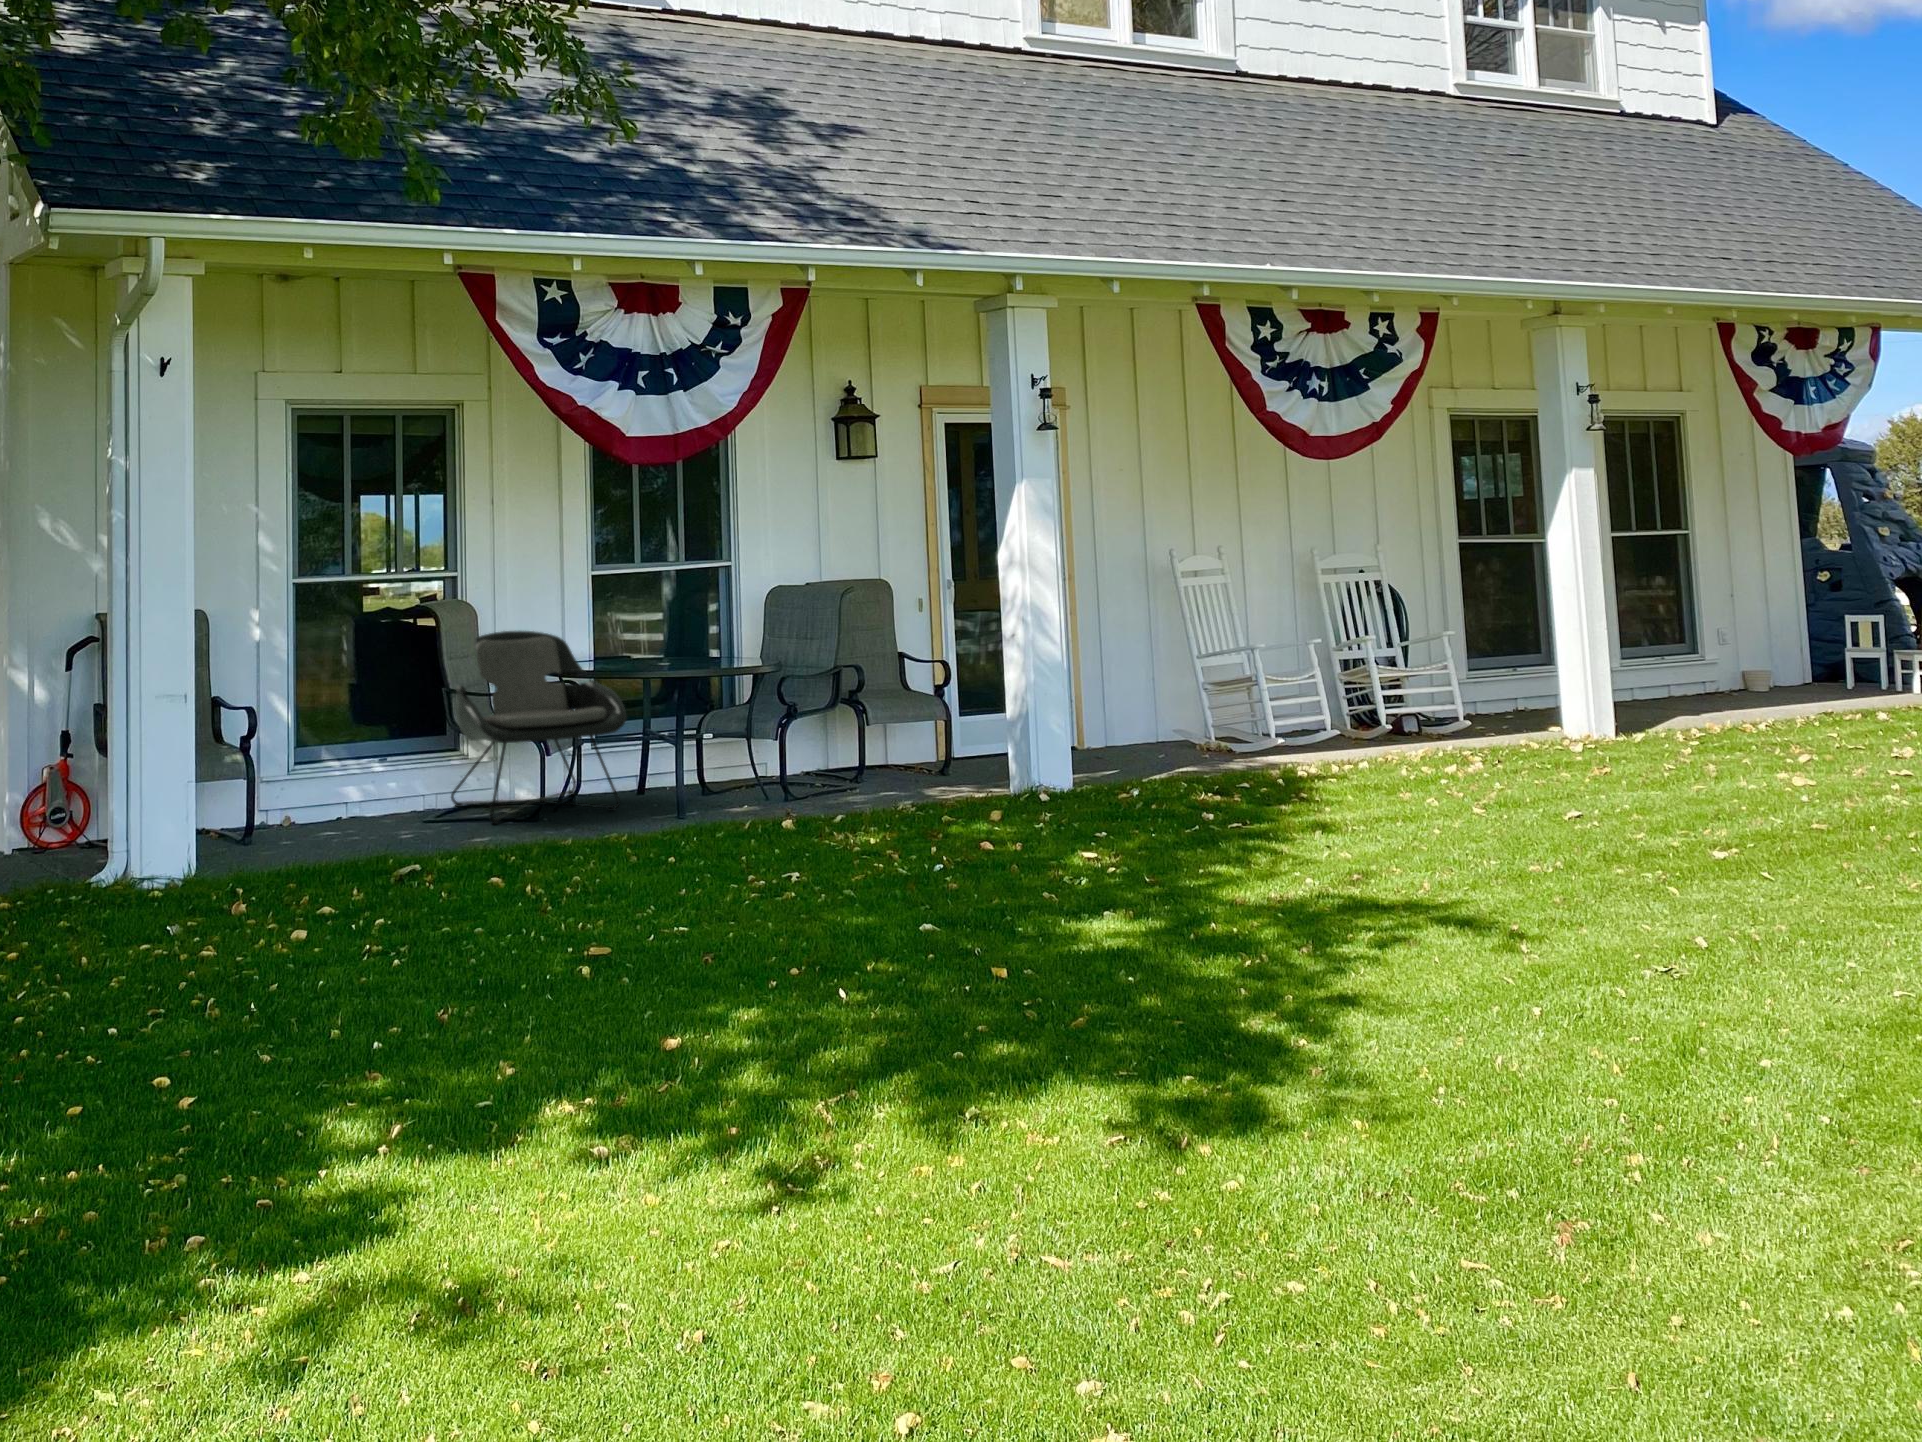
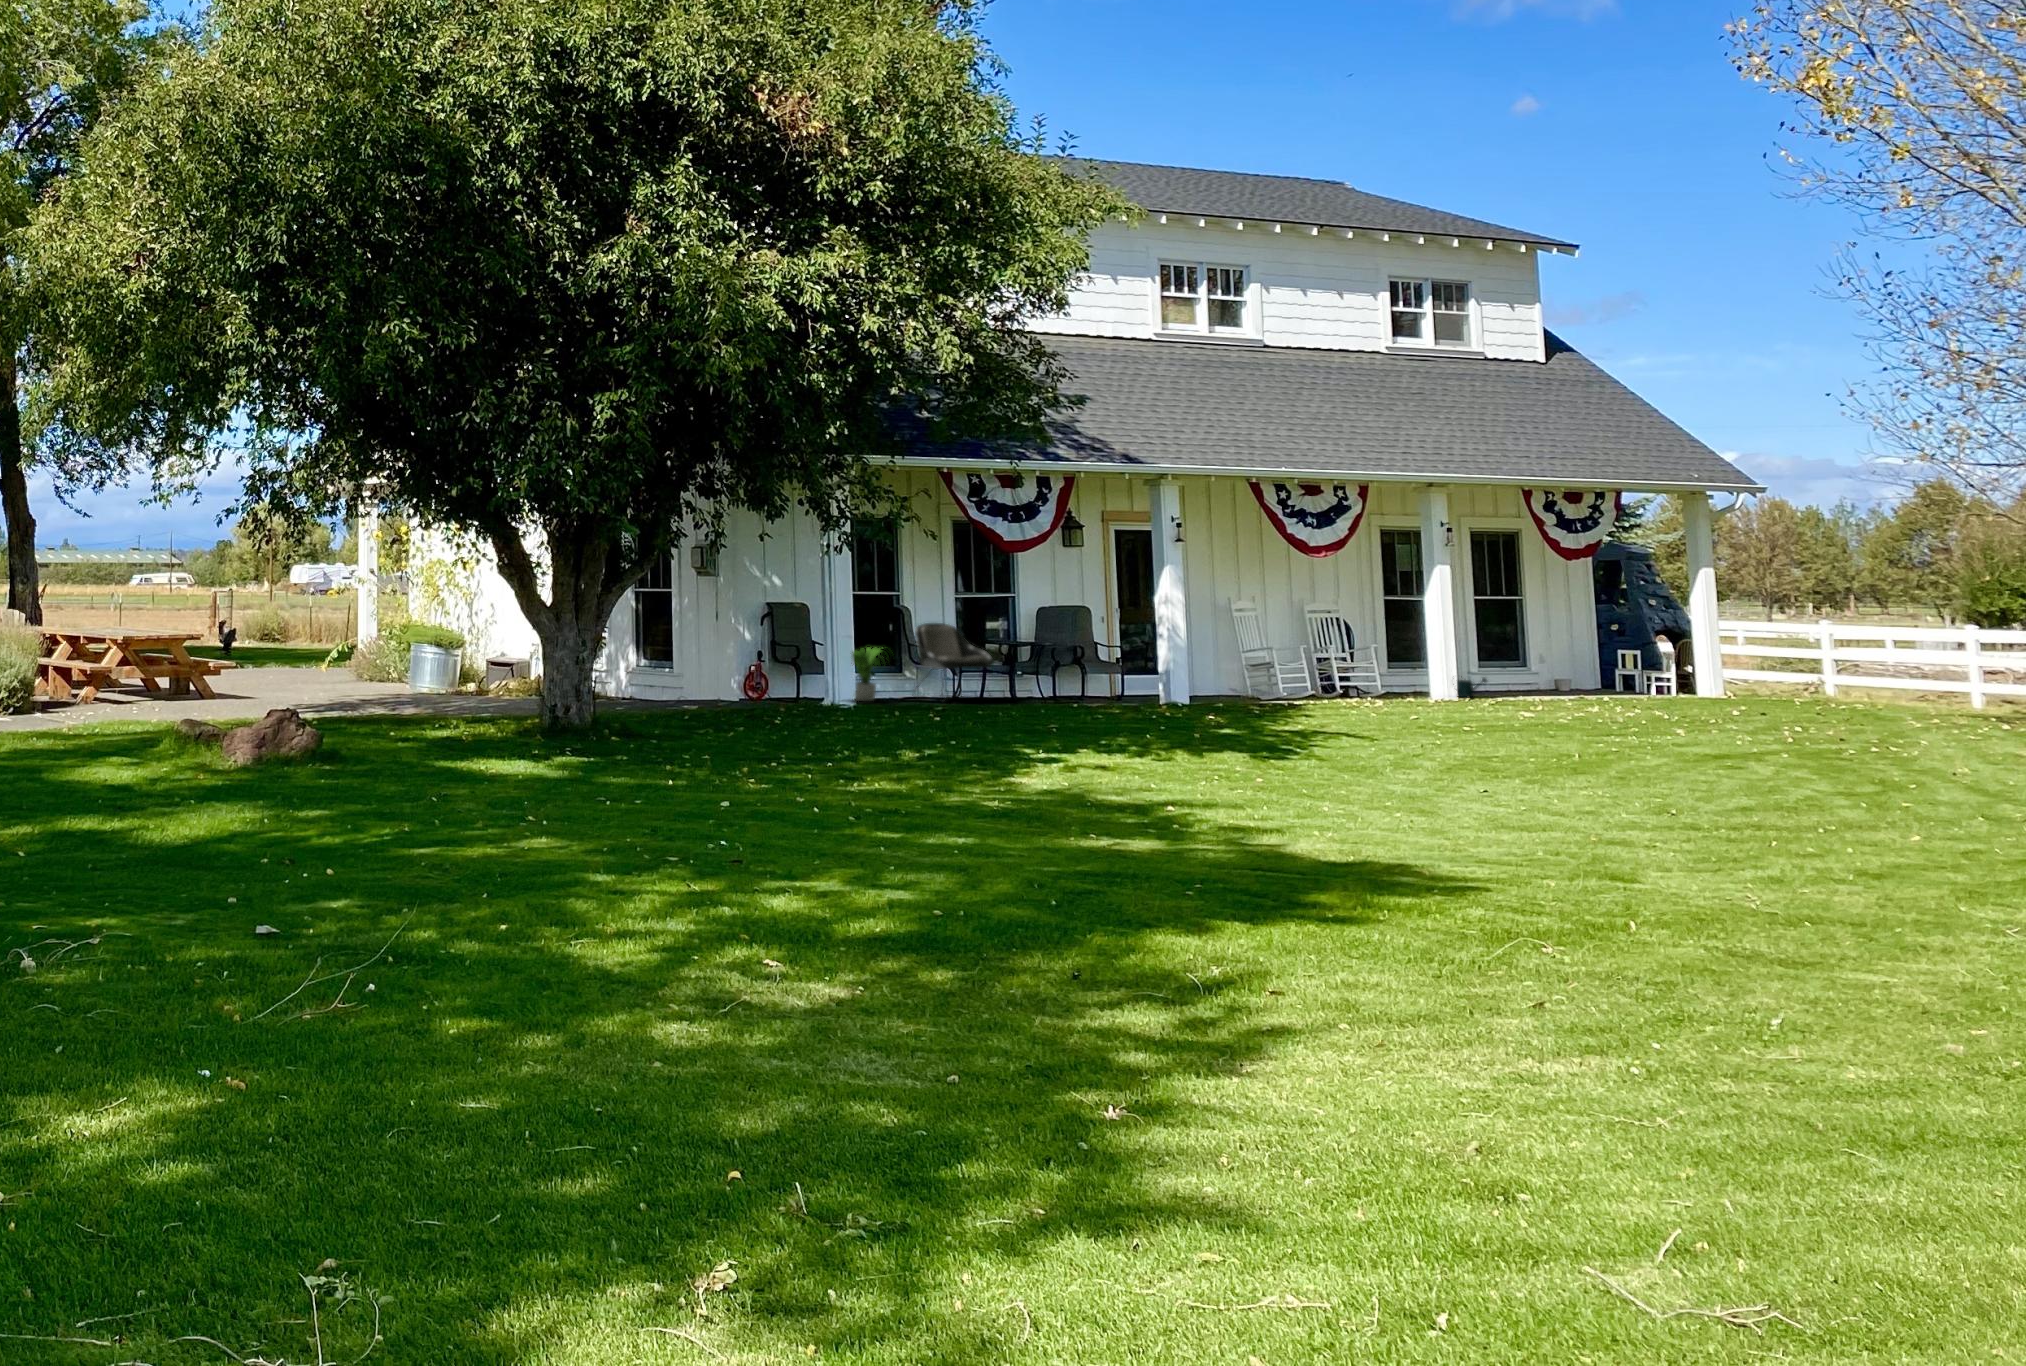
watering can: none [1597,692,1668,737] -> present [1453,678,1487,697]
potted plant: none [243,696,384,831] -> present [852,648,884,701]

